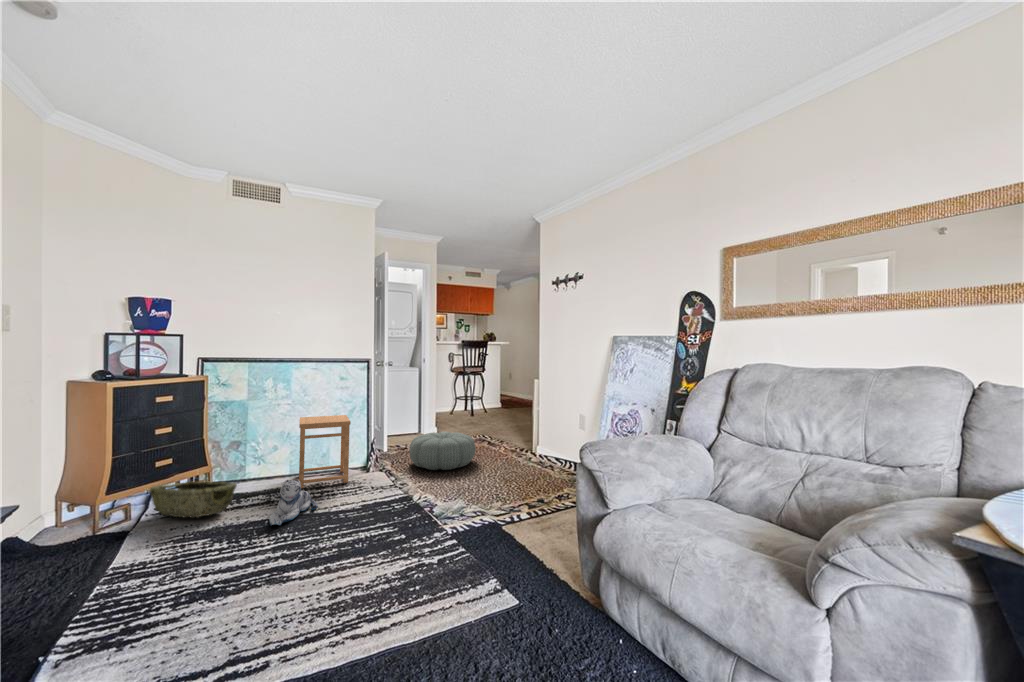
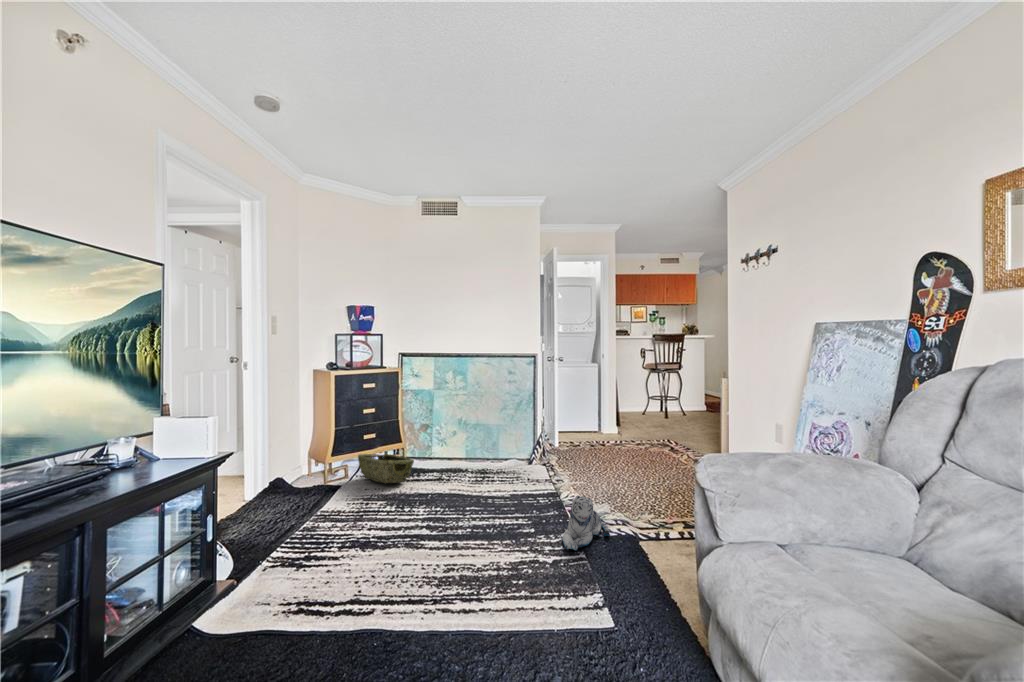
side table: present [299,415,351,488] -> none [465,408,510,472]
pouf: present [409,432,476,470] -> none [570,432,643,473]
plush toy: present [269,480,317,526] -> present [562,496,610,550]

